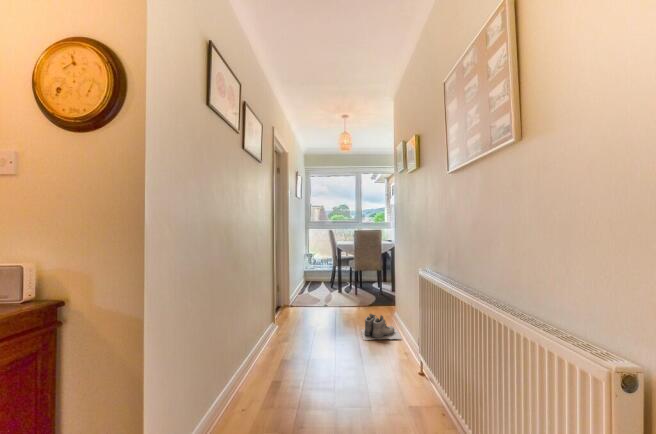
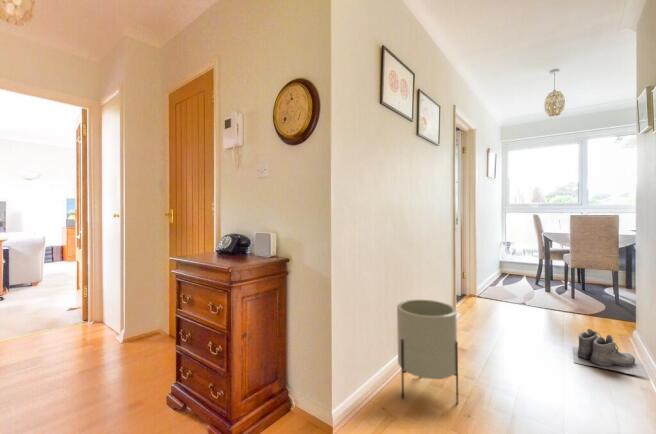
planter: none [242,307,294,401] -> present [397,300,458,402]

